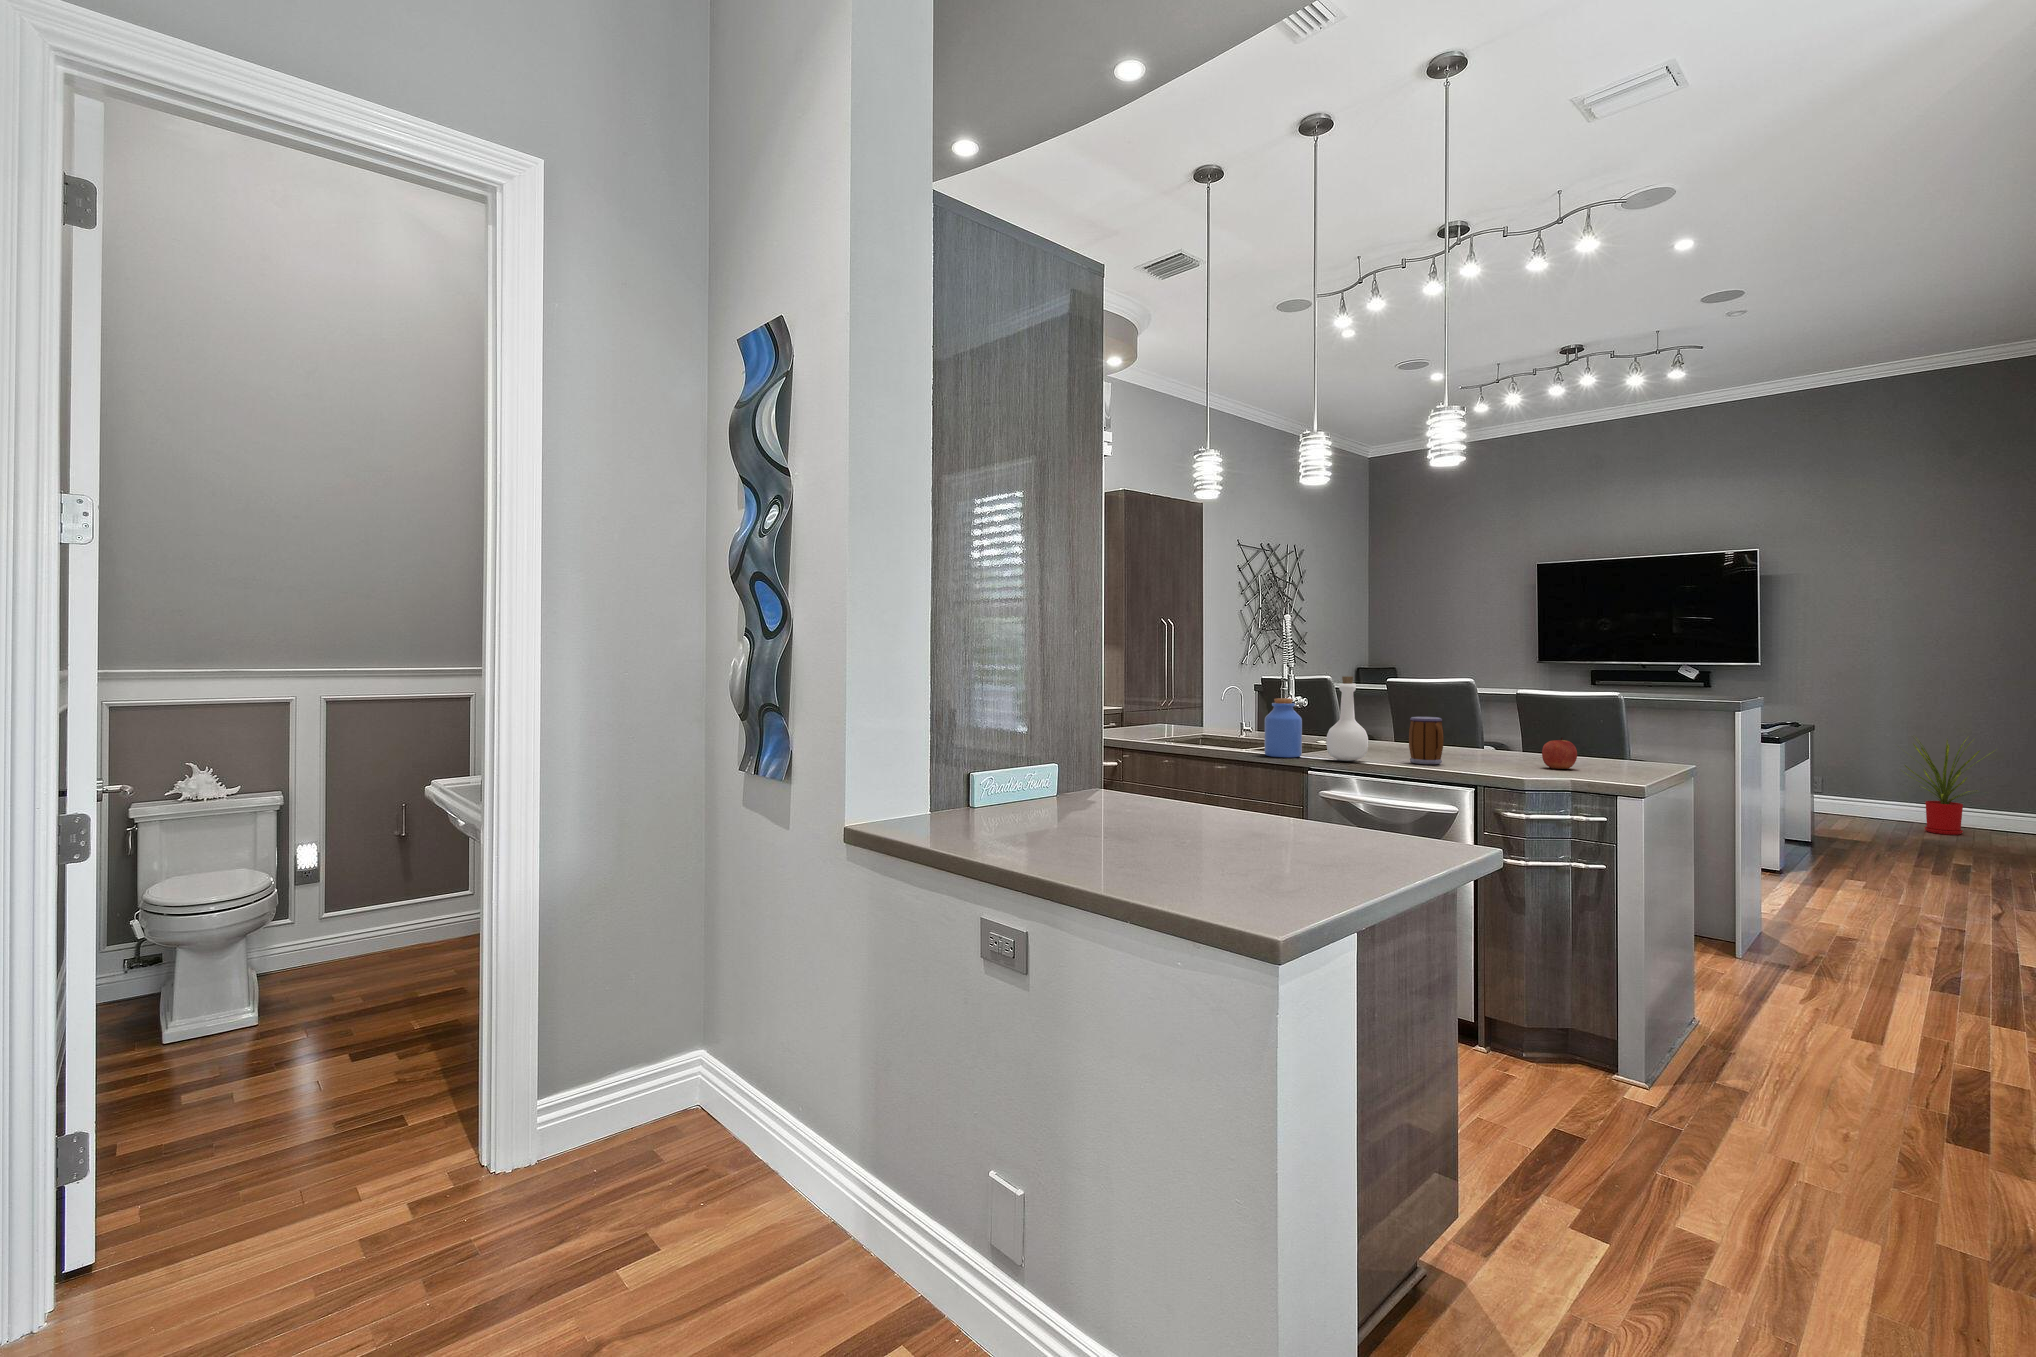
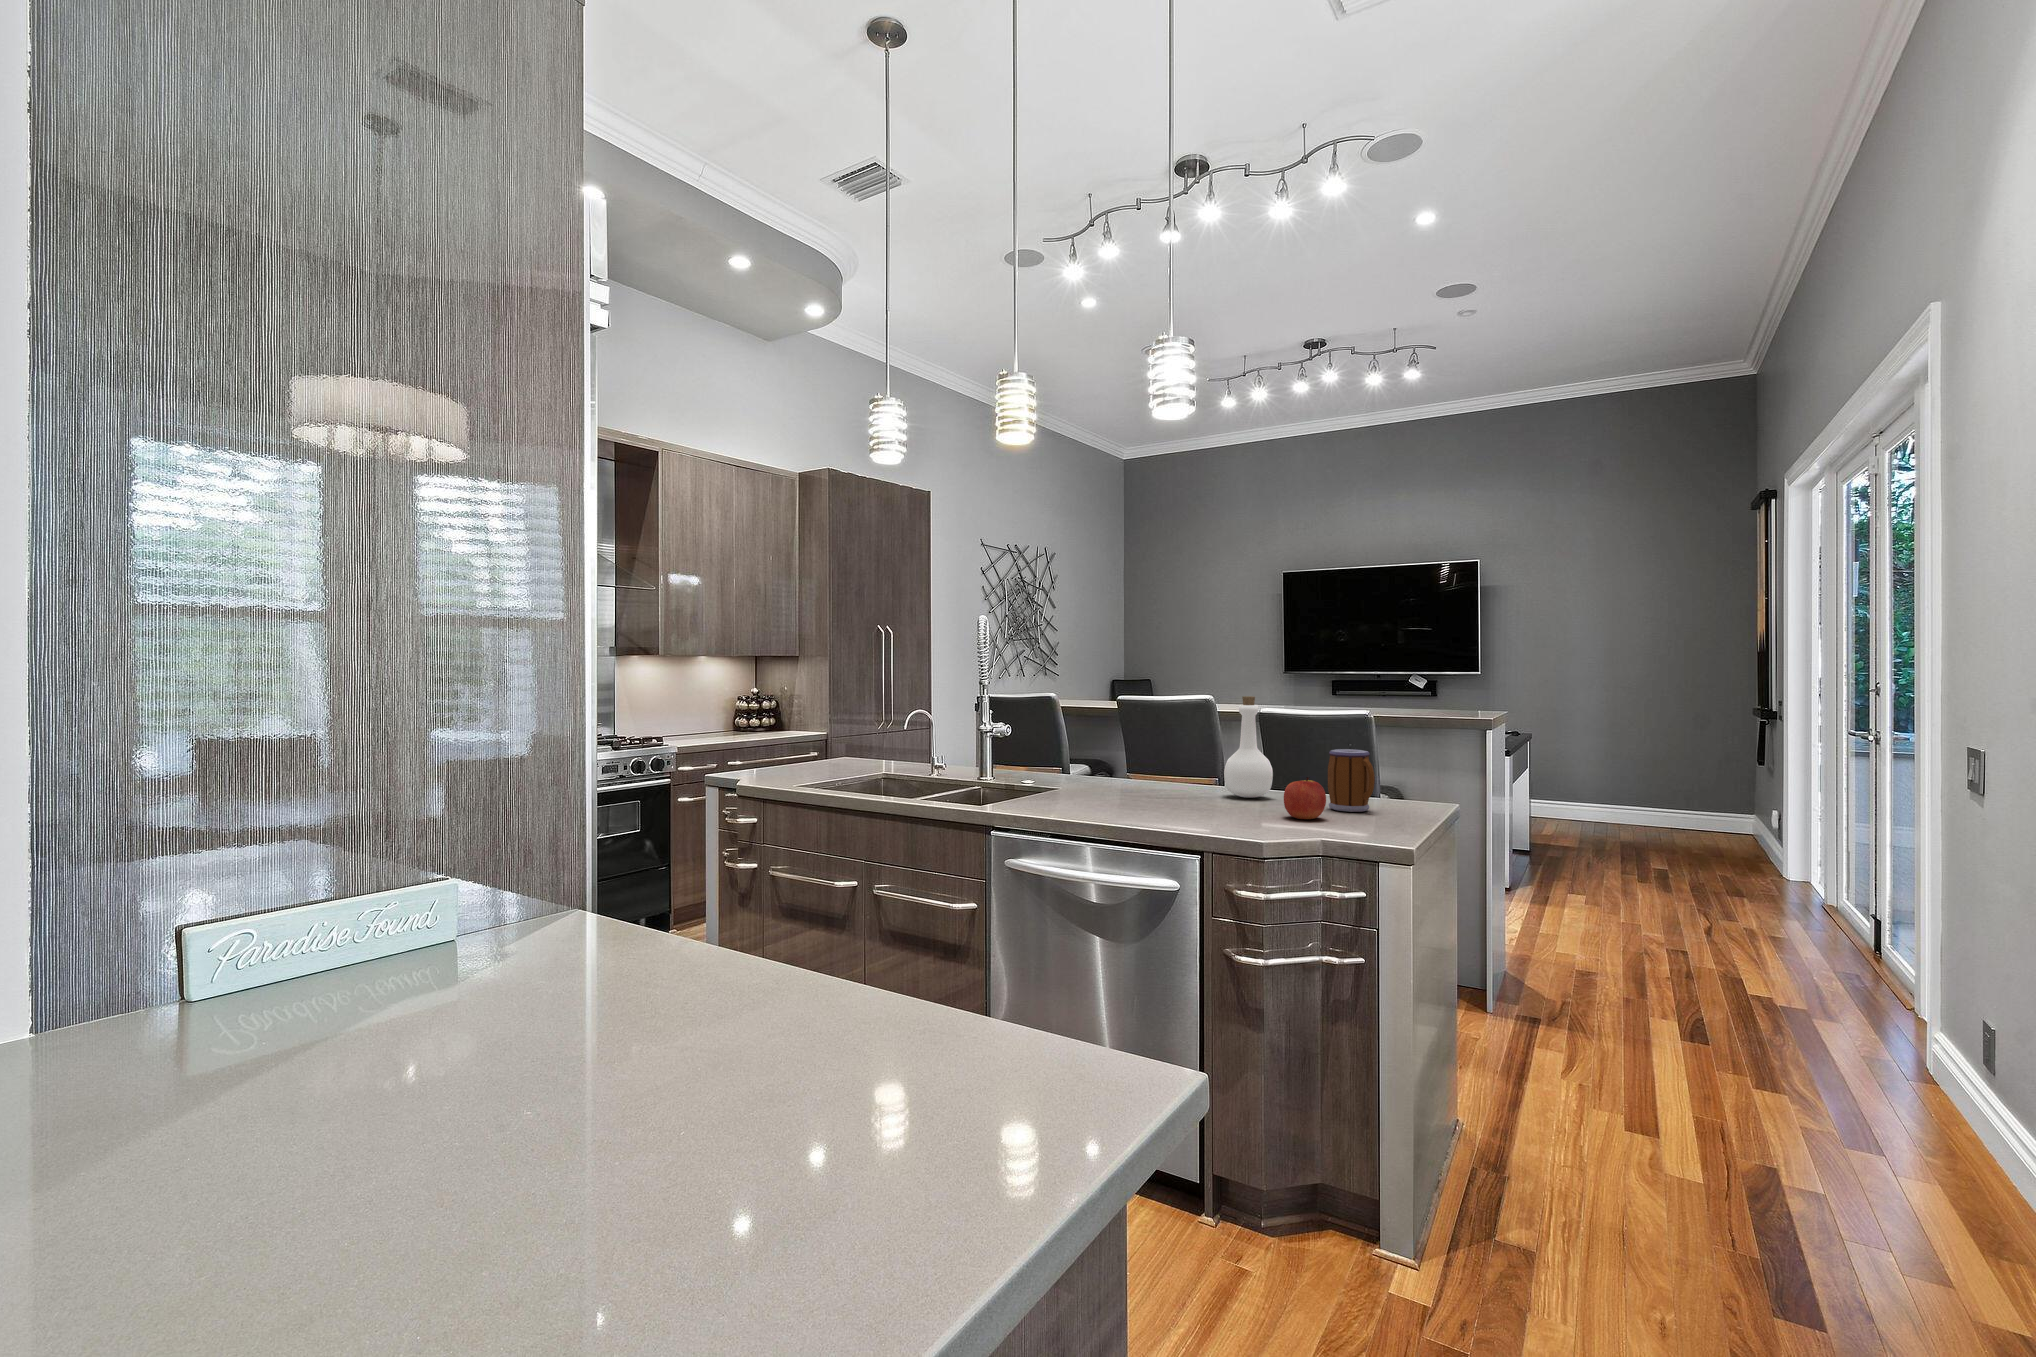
bottle: present [1326,676,1368,761] -> present [1224,696,1273,798]
jar: present [1265,698,1302,758] -> none [930,726,980,810]
mug: present [1409,717,1444,764] -> present [1328,749,1375,812]
house plant: present [1904,739,1994,835] -> none [1595,740,1680,836]

